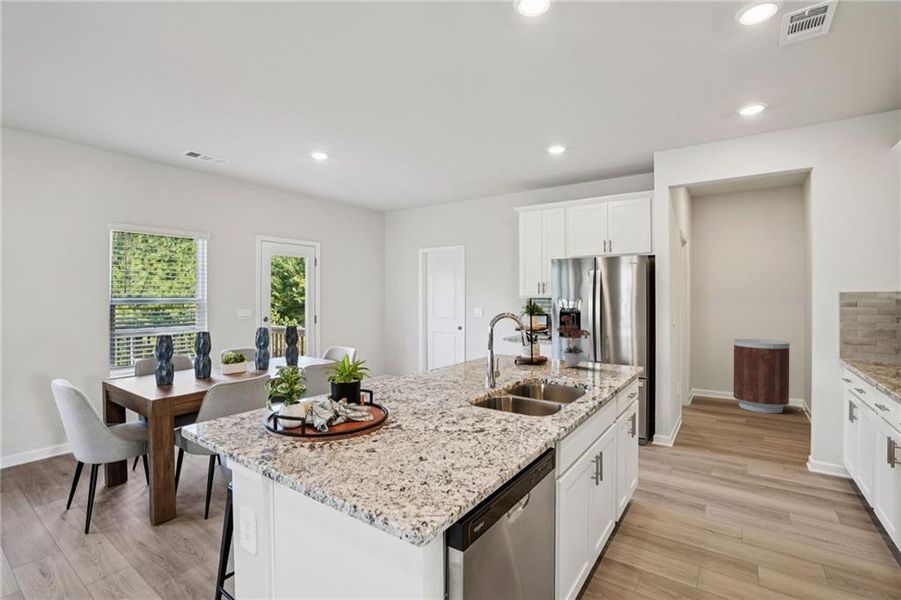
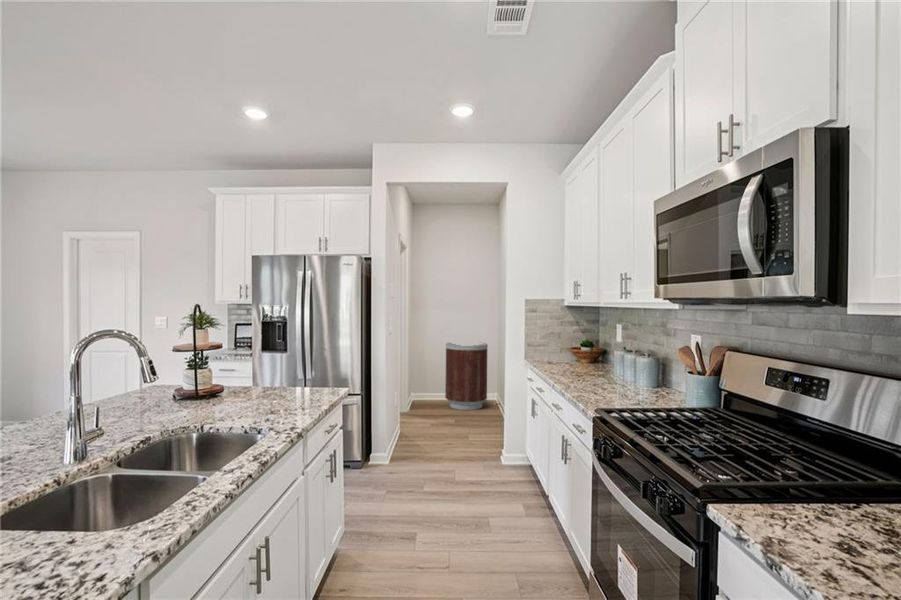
flower arrangement: present [557,316,590,367] -> none [232,323,286,396]

